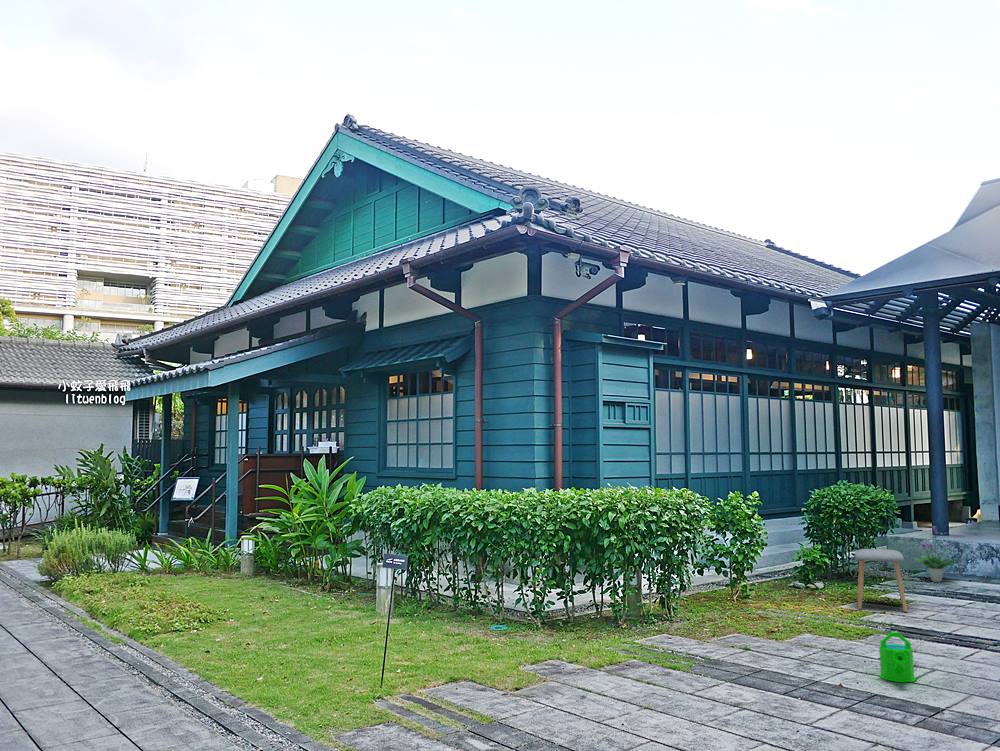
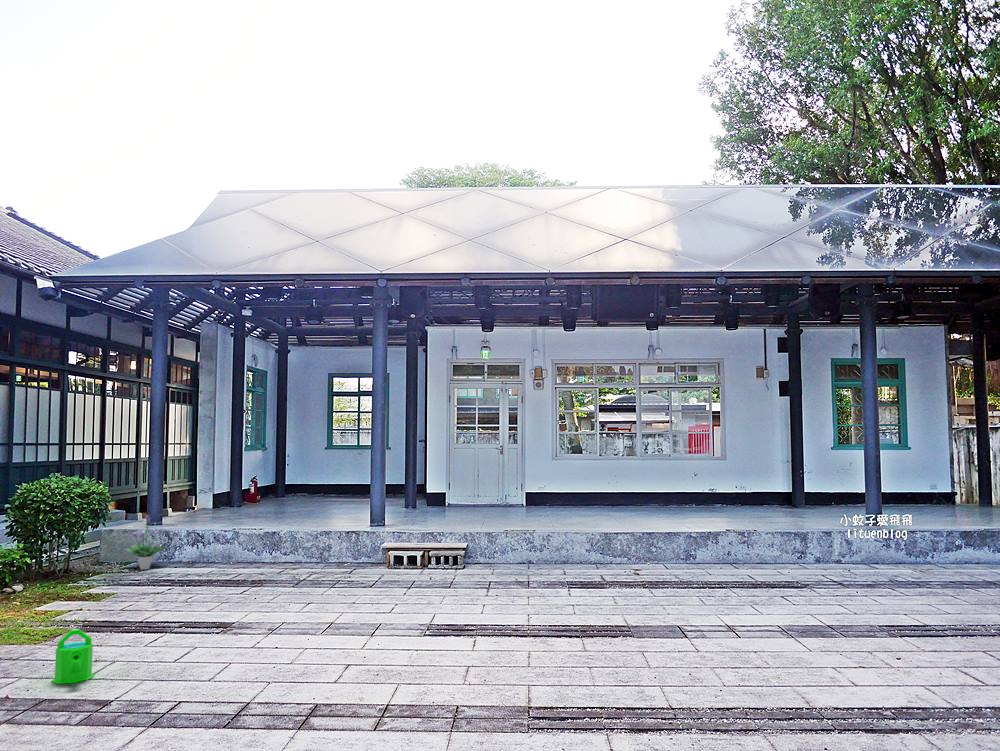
stool: present [855,549,908,612] -> none [53,542,108,610]

